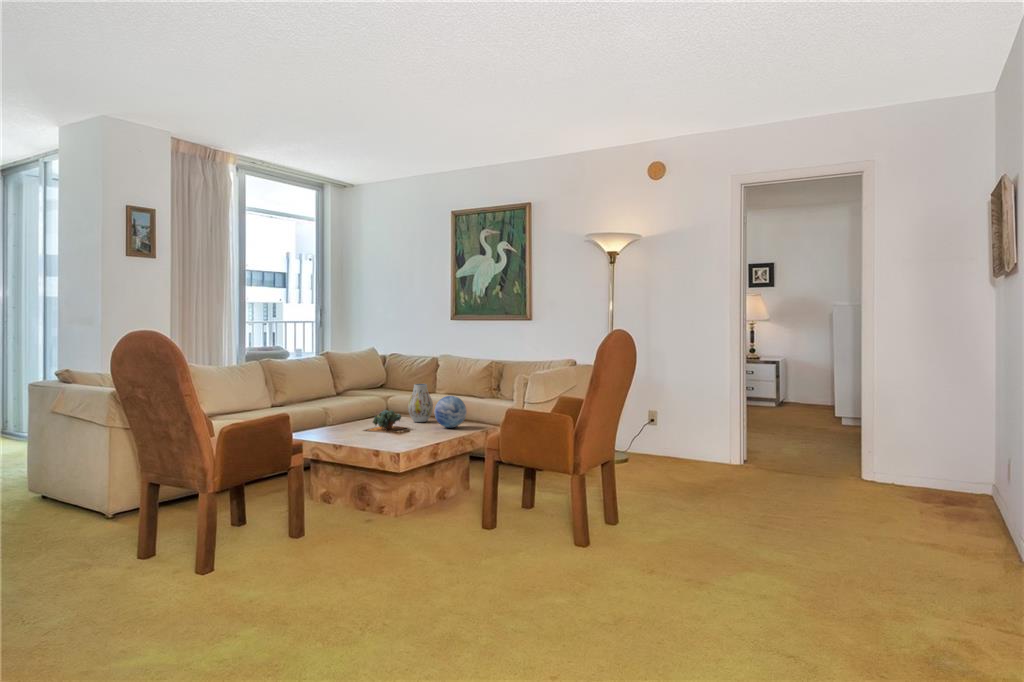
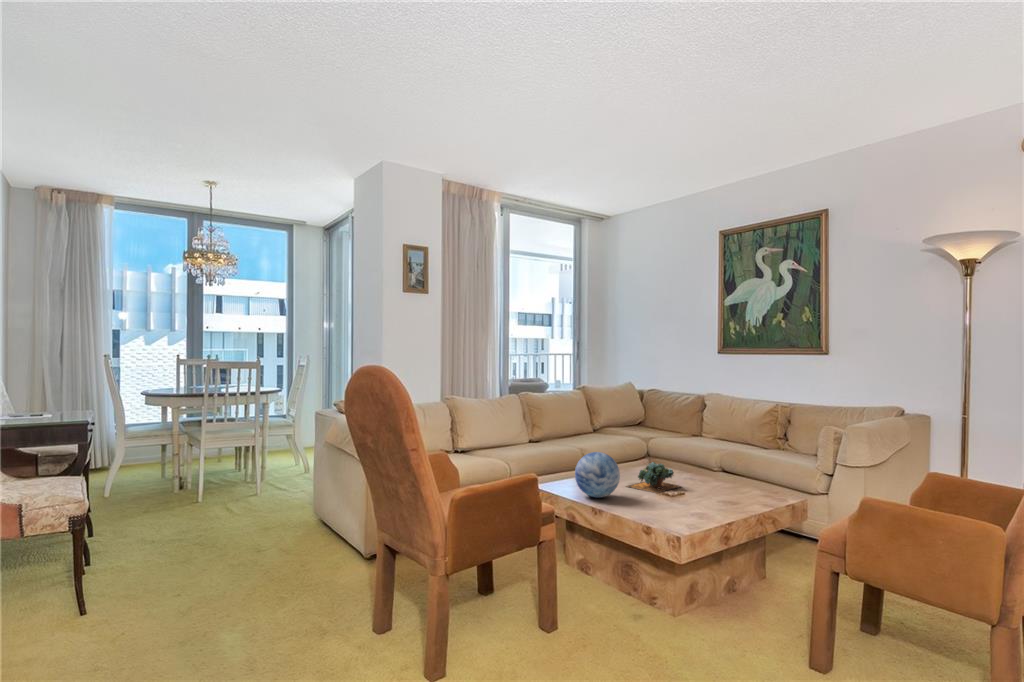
vase: present [408,384,433,422] -> none [679,430,711,478]
decorative orb: present [435,396,467,428] -> present [575,452,620,498]

